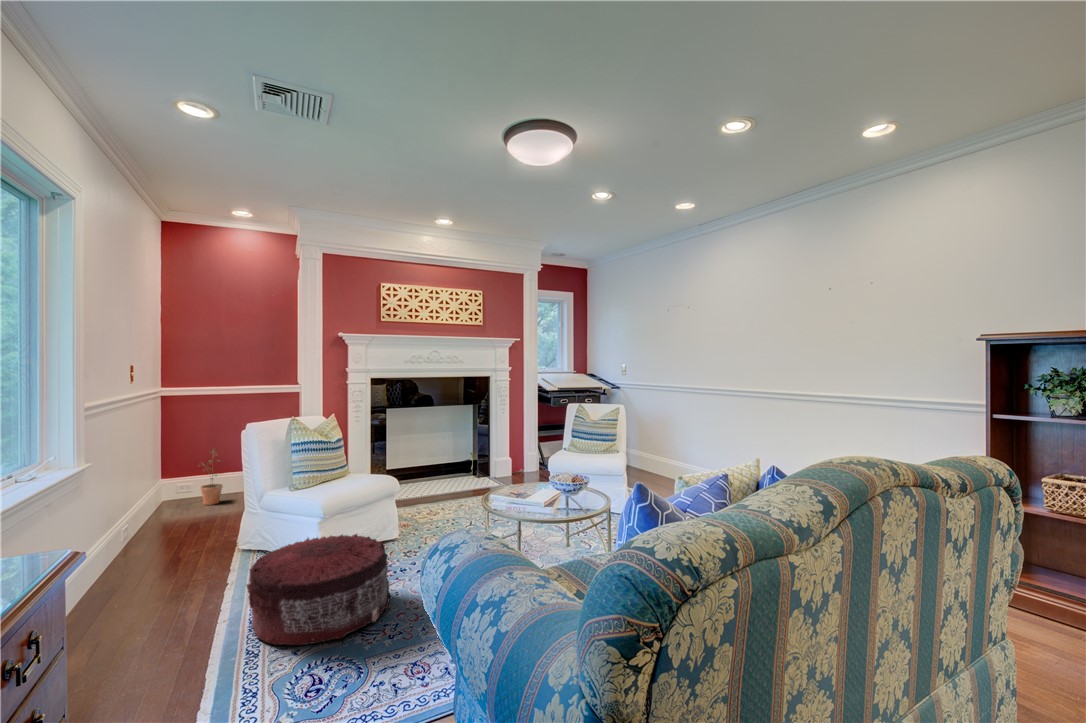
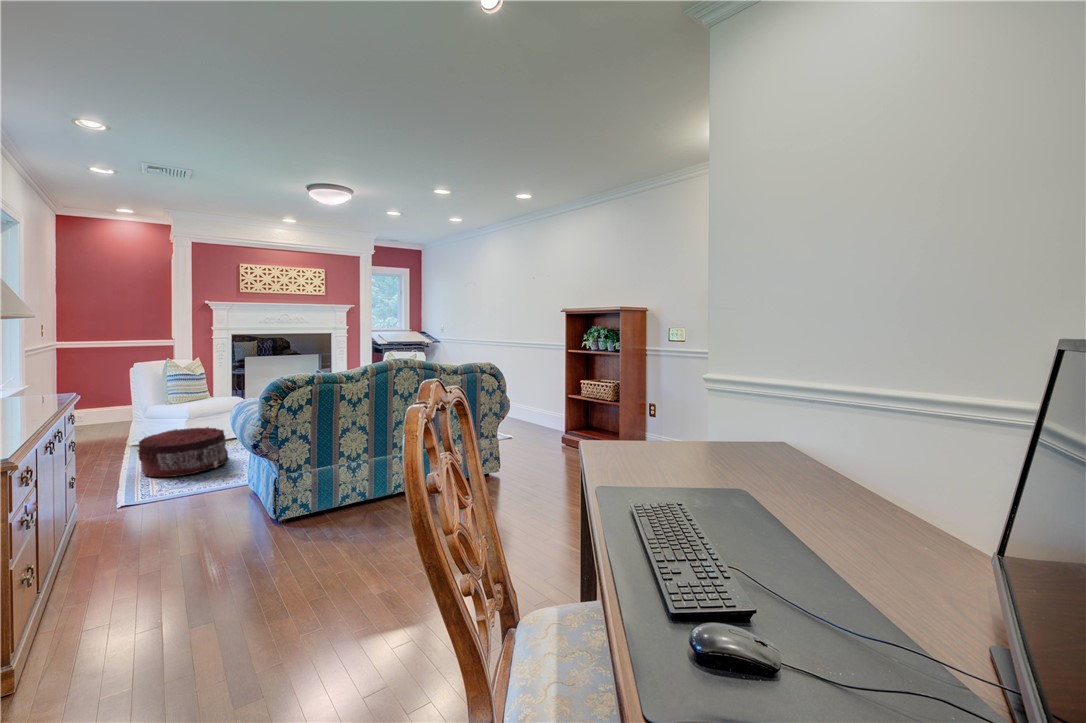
potted plant: present [198,448,223,505] -> none [94,384,116,425]

